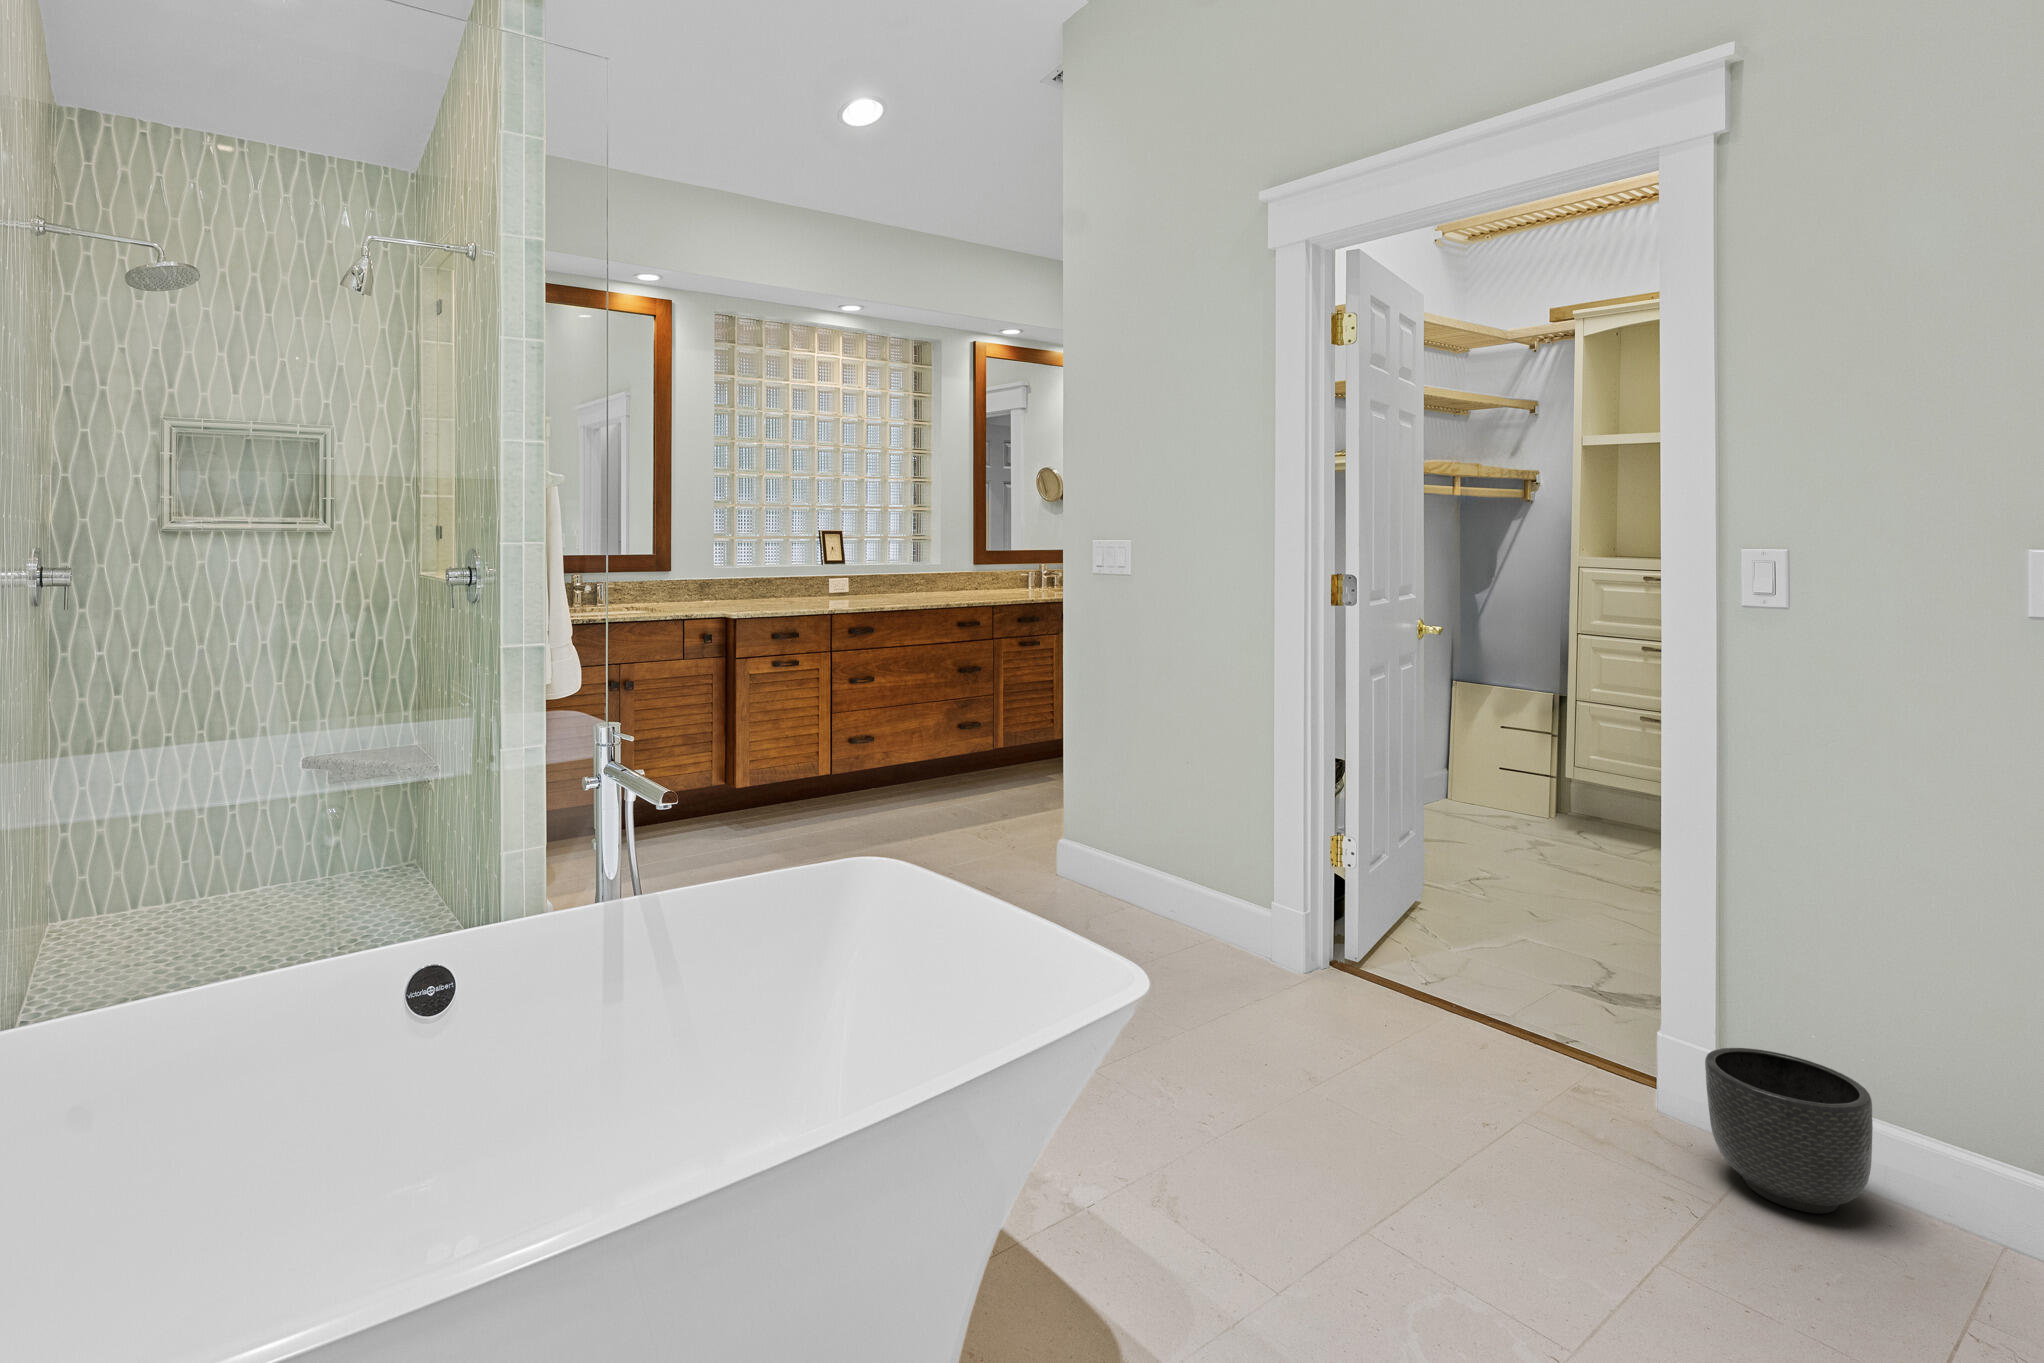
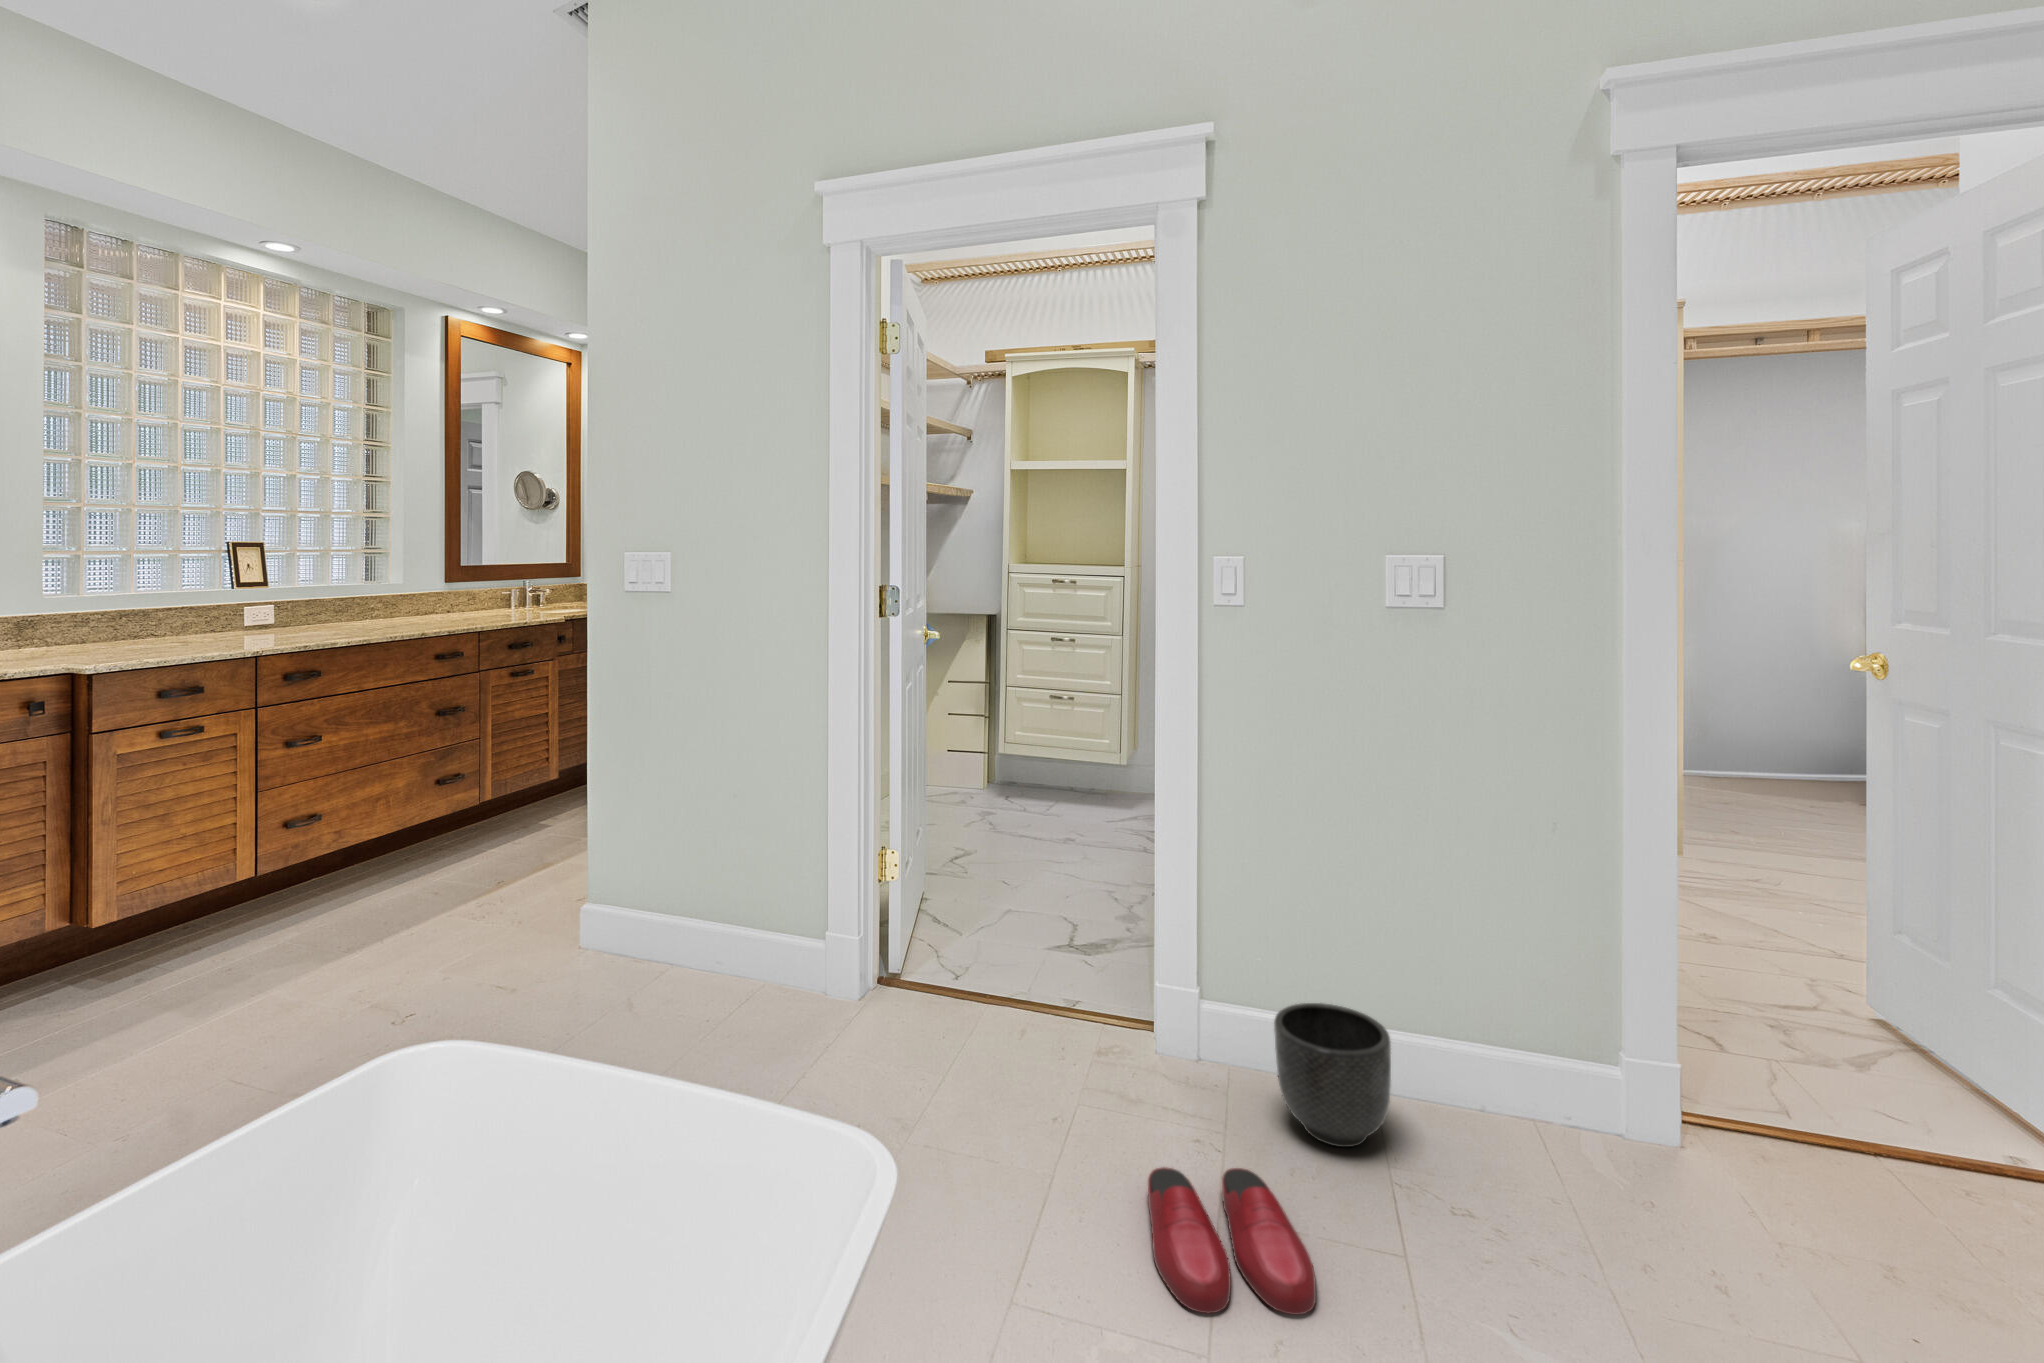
slippers: none [1466,1141,1650,1285] -> present [1148,1167,1316,1315]

